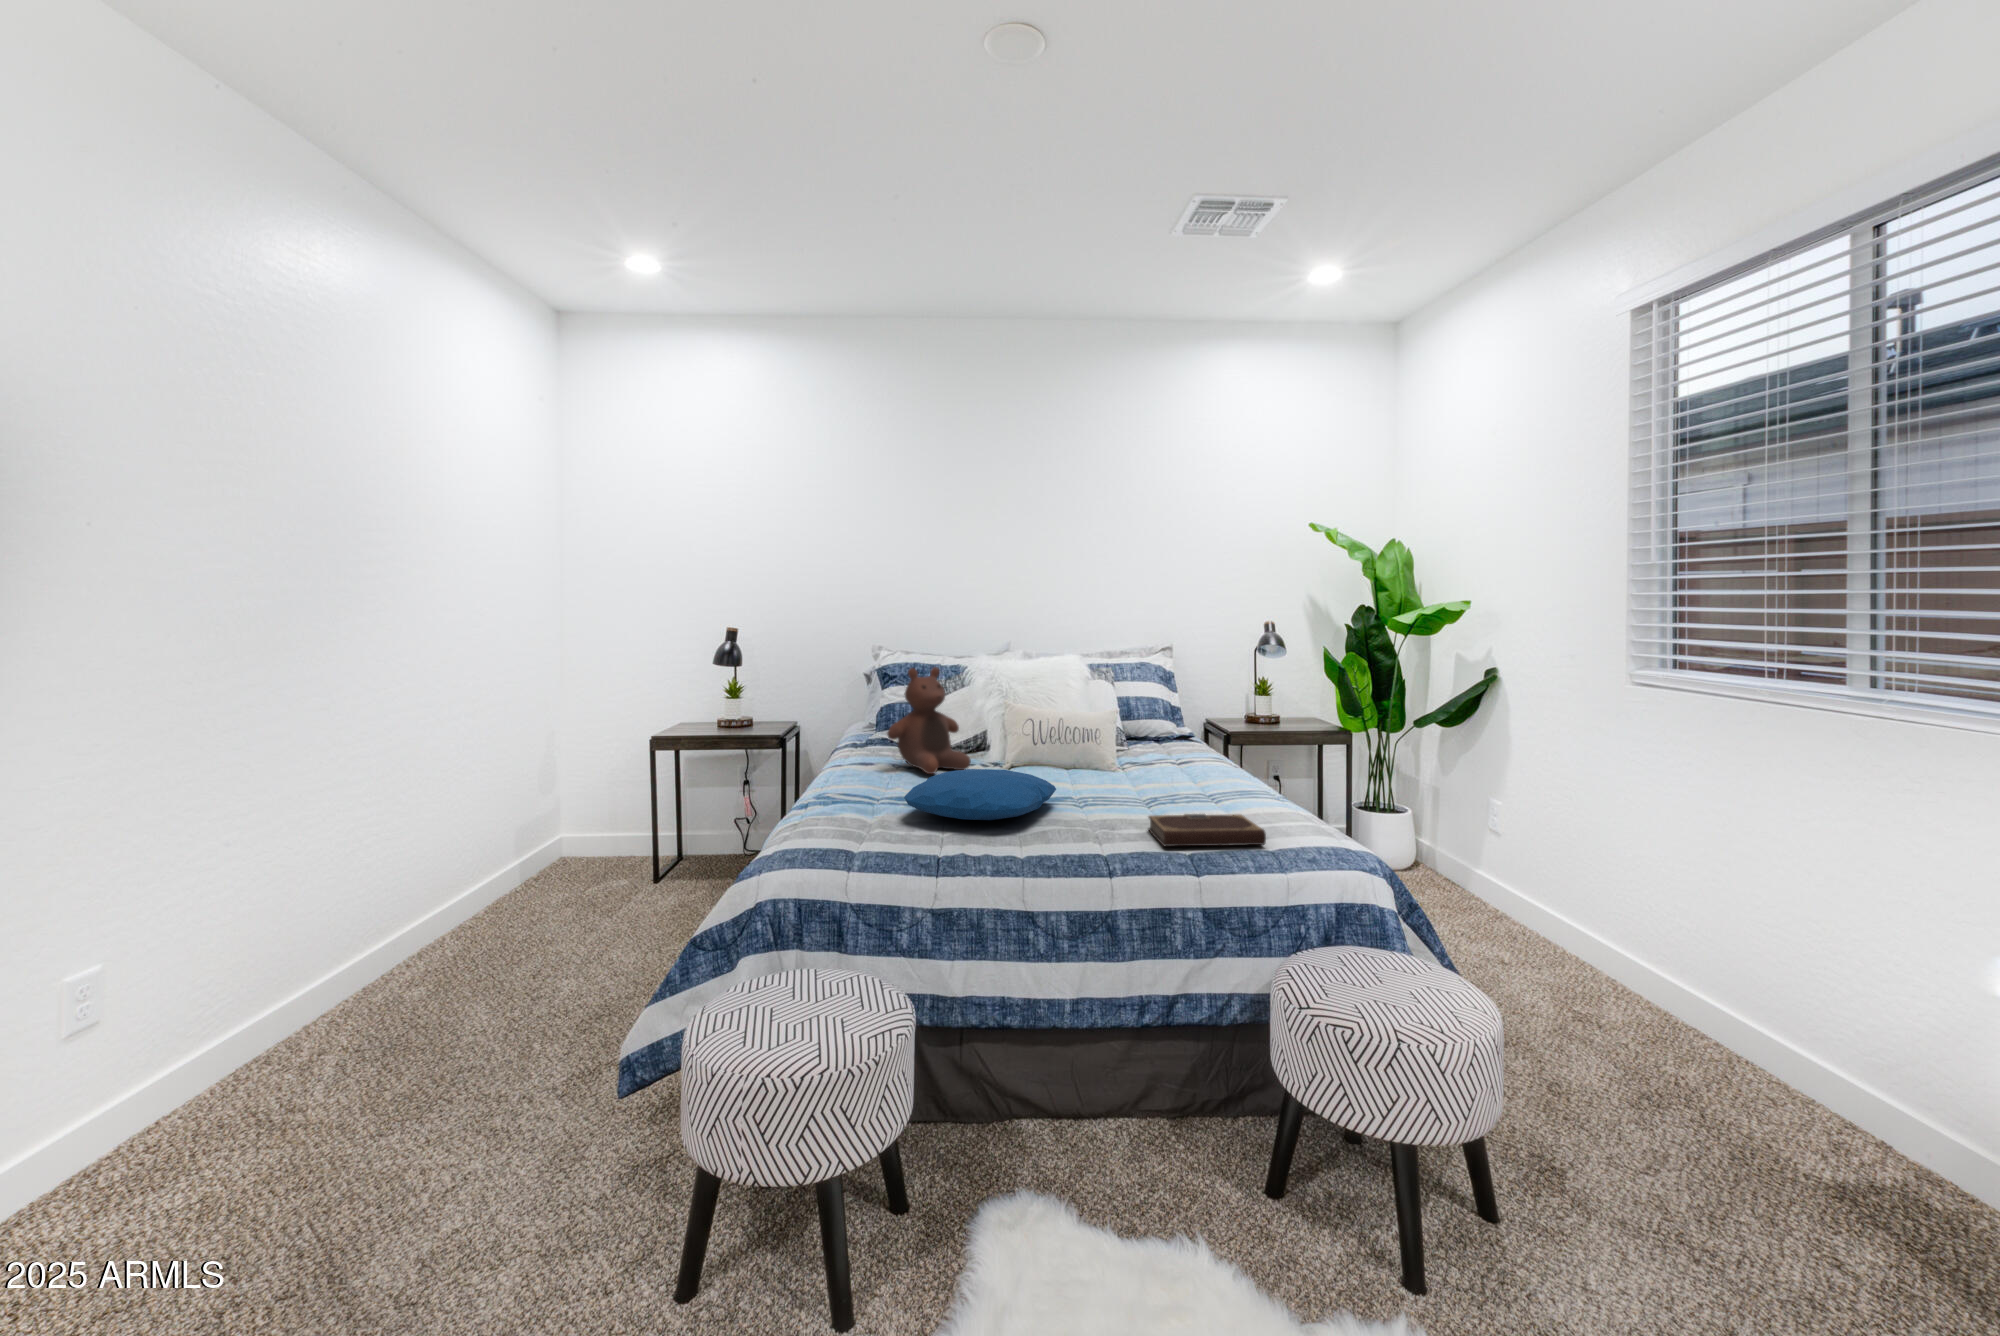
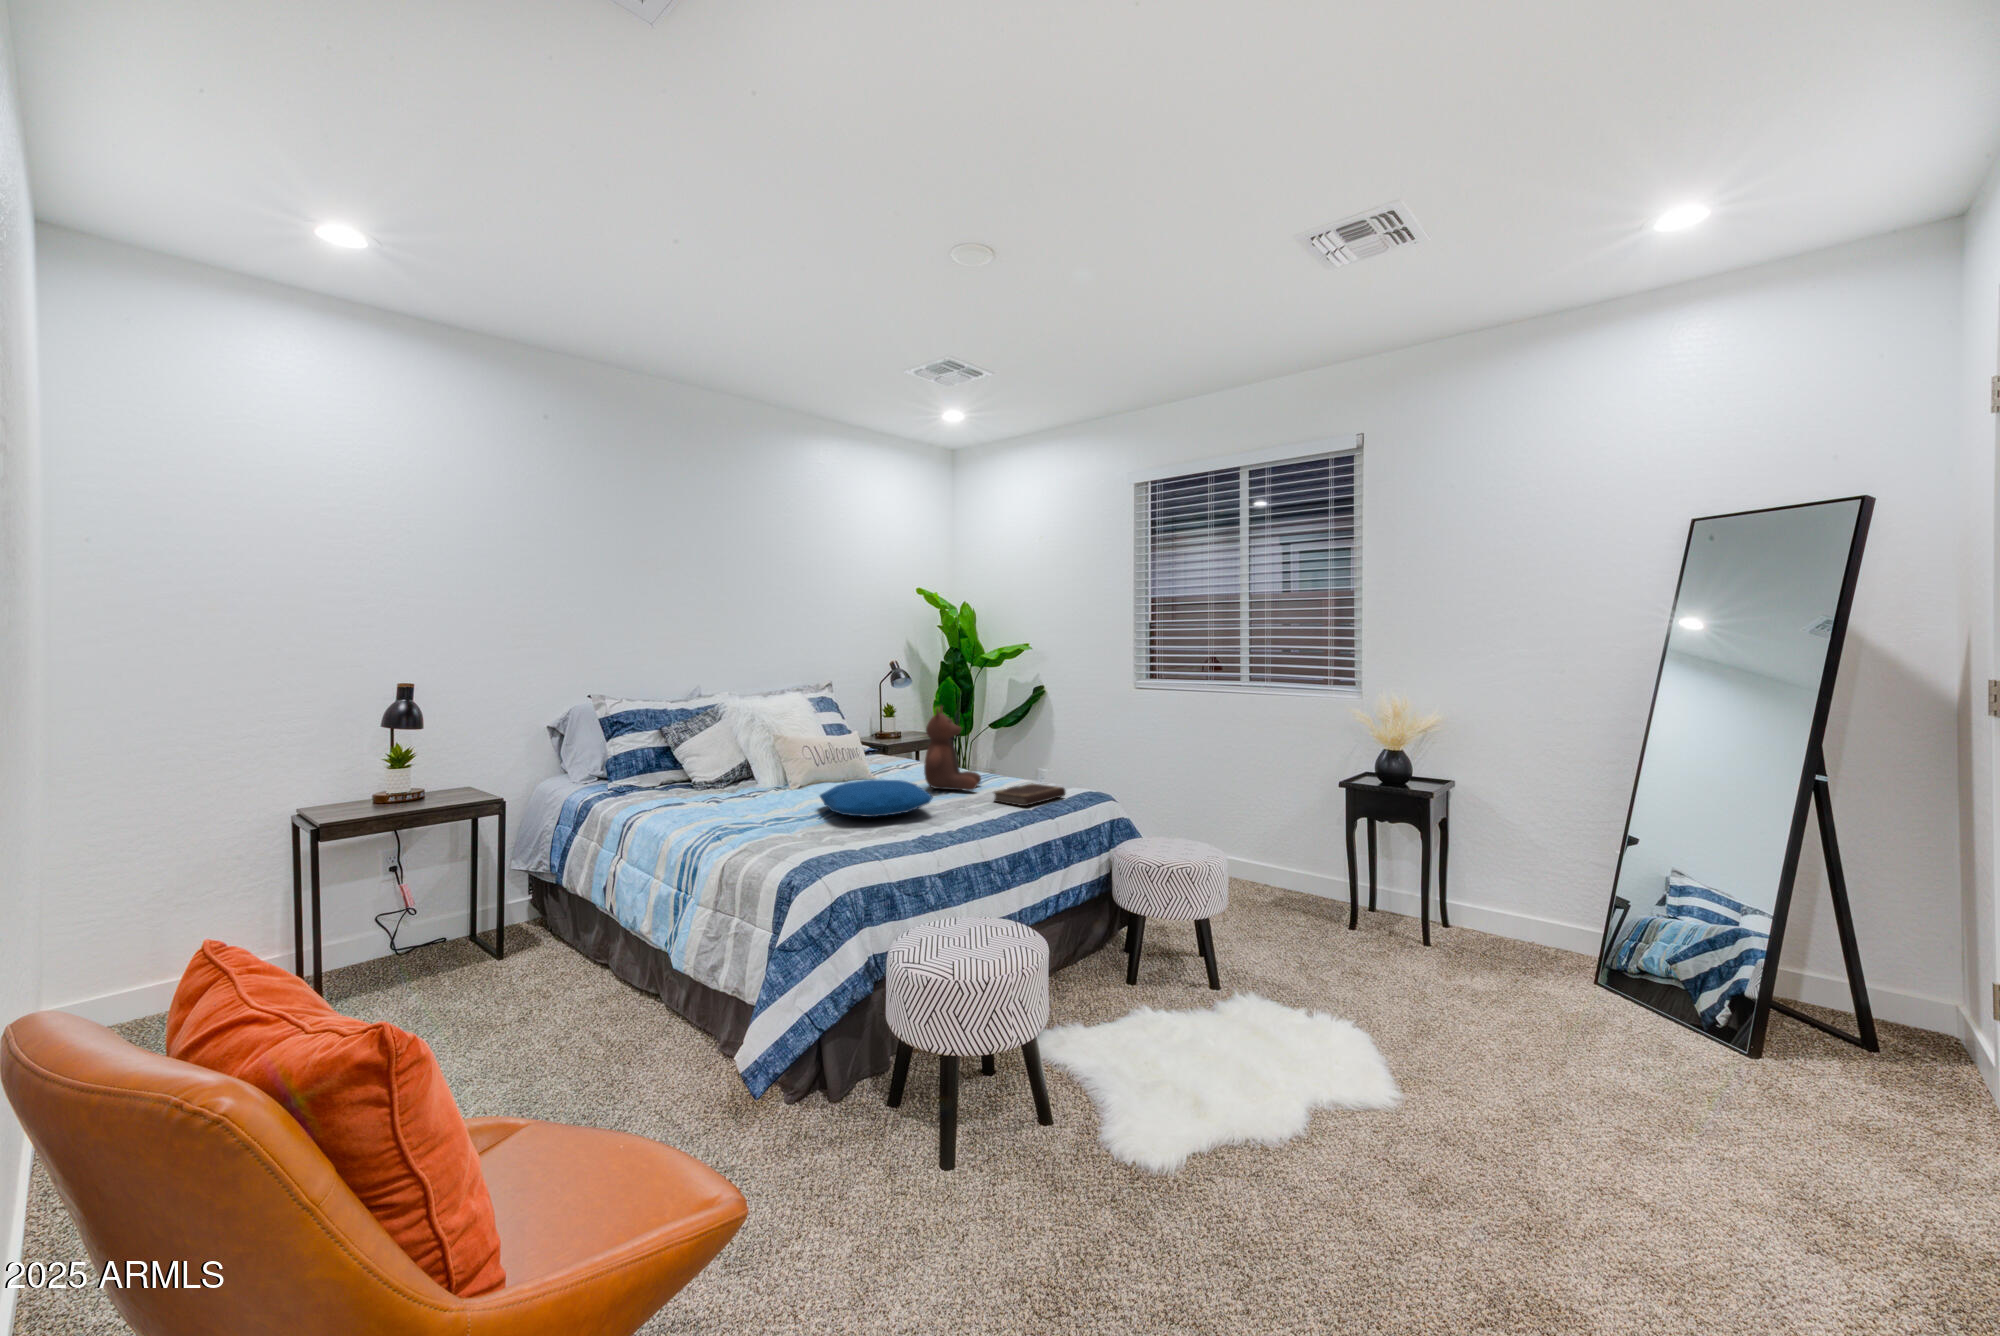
stuffed bear: present [887,667,971,774] -> present [924,706,981,791]

